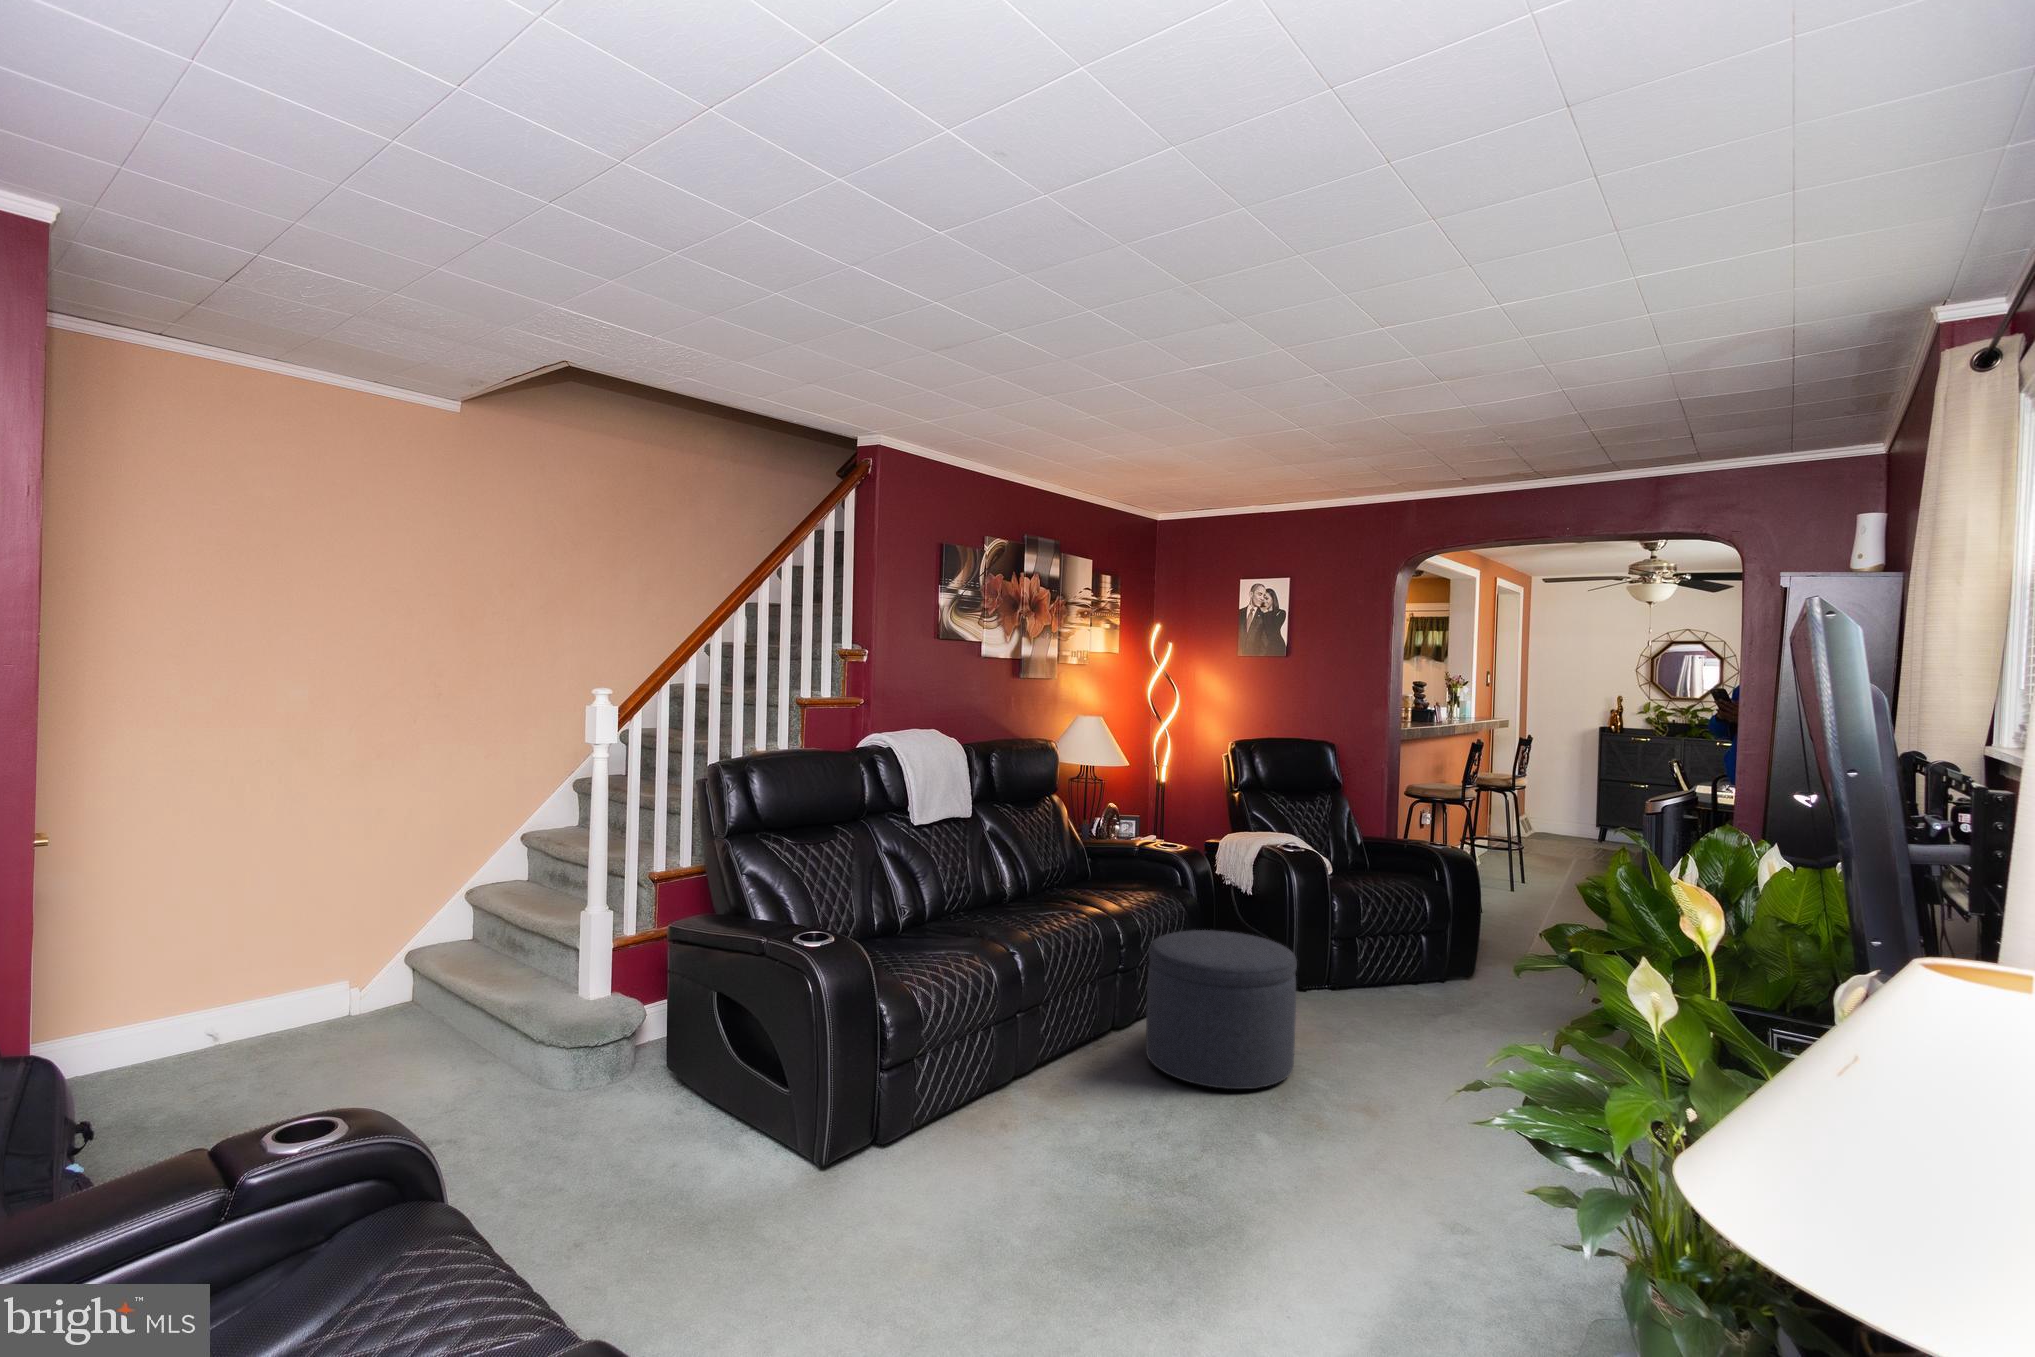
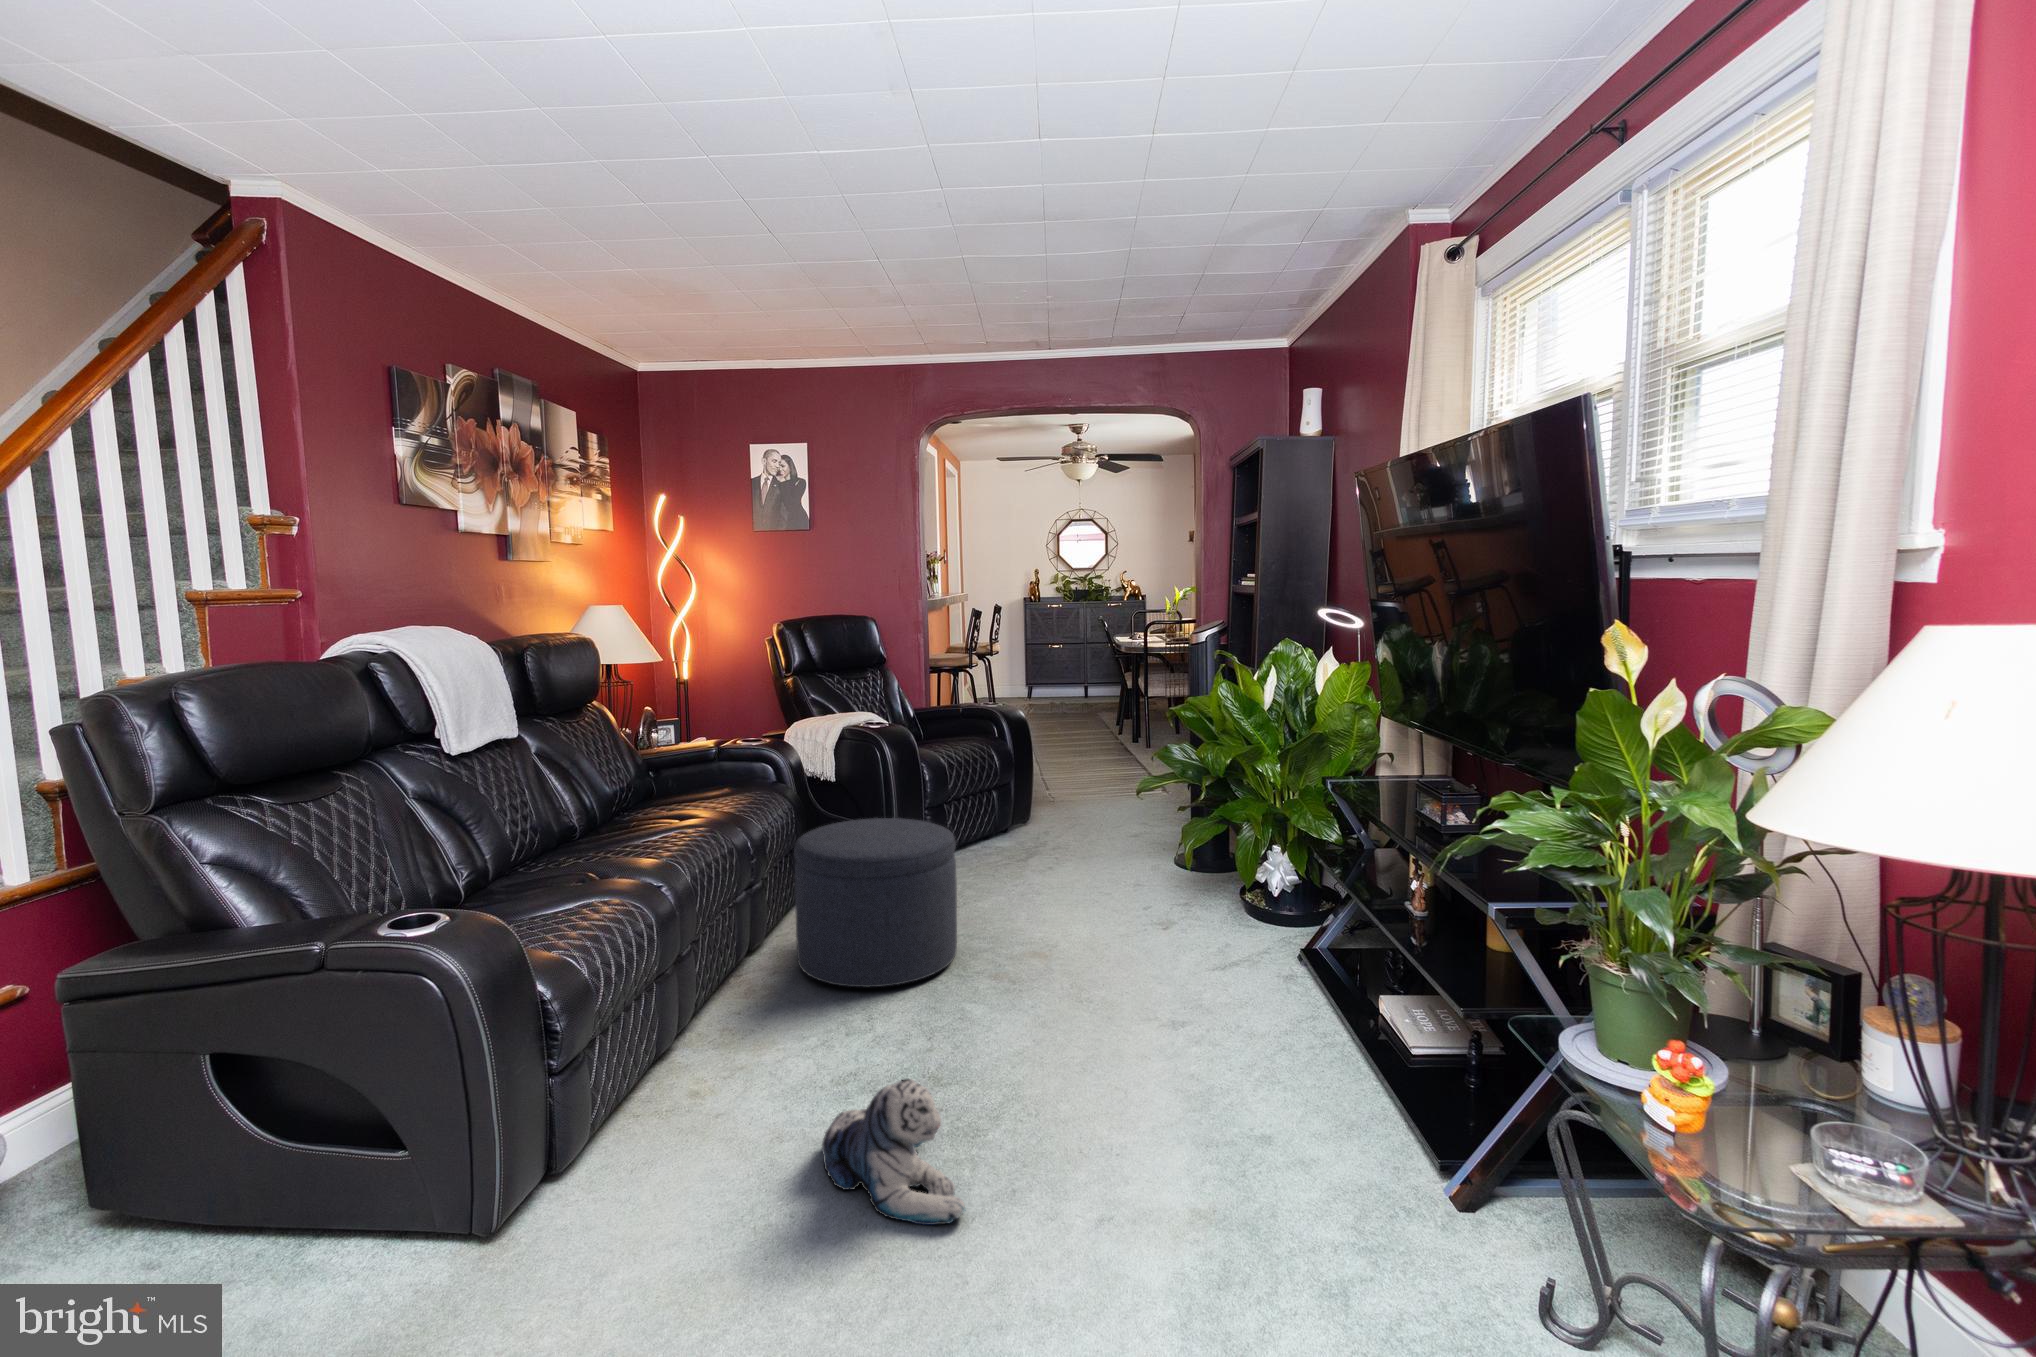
plush toy: none [1052,1143,1139,1272] -> present [822,1079,965,1225]

